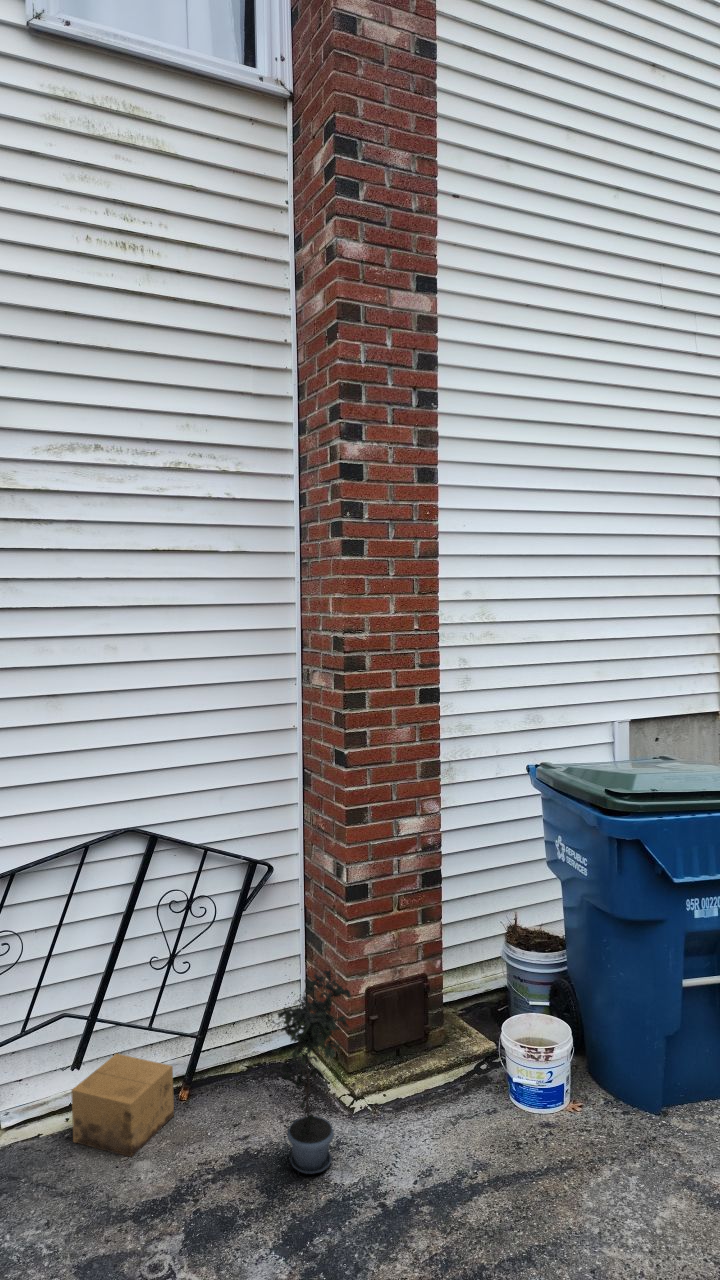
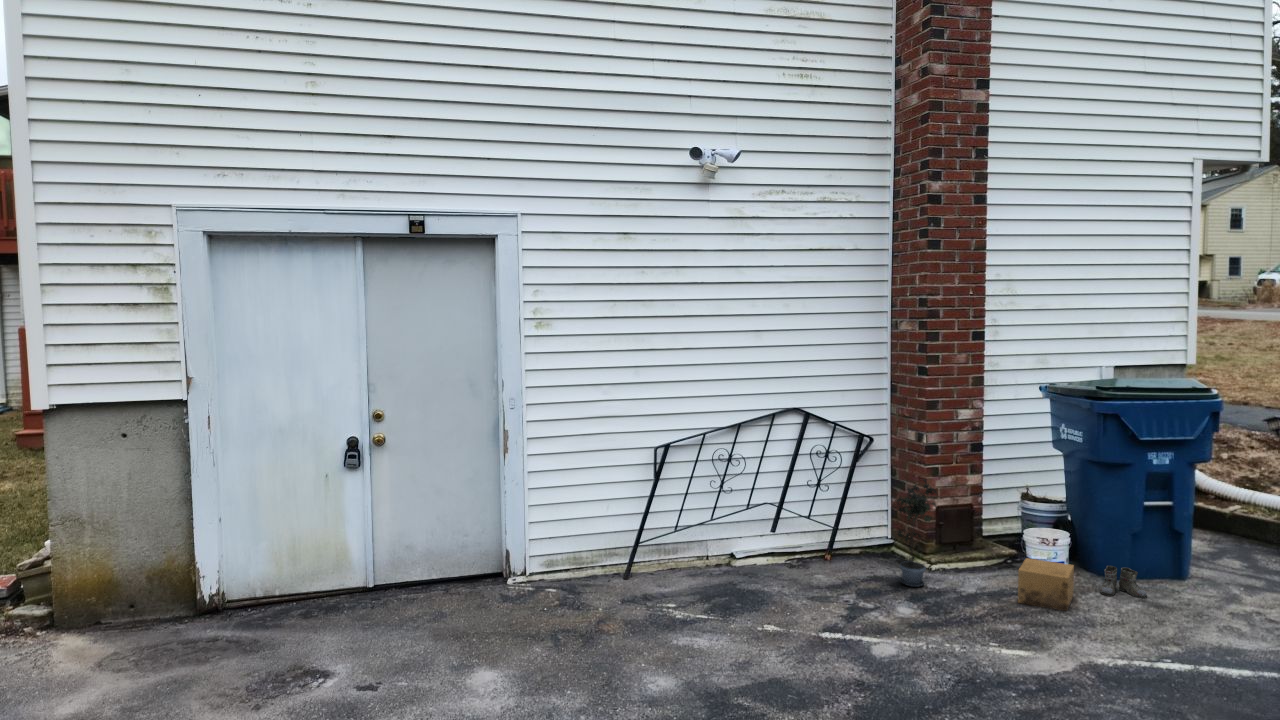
cardboard box: present [71,1054,174,1157] -> present [1018,558,1074,611]
boots: none [611,1097,695,1163] -> present [1100,566,1147,599]

